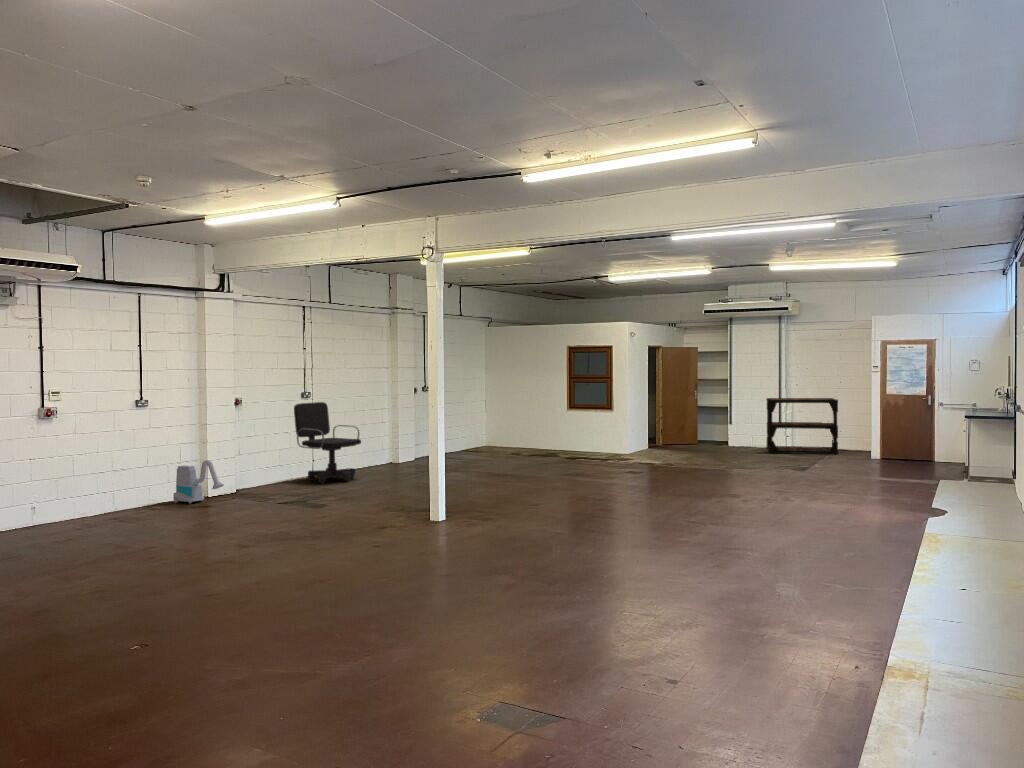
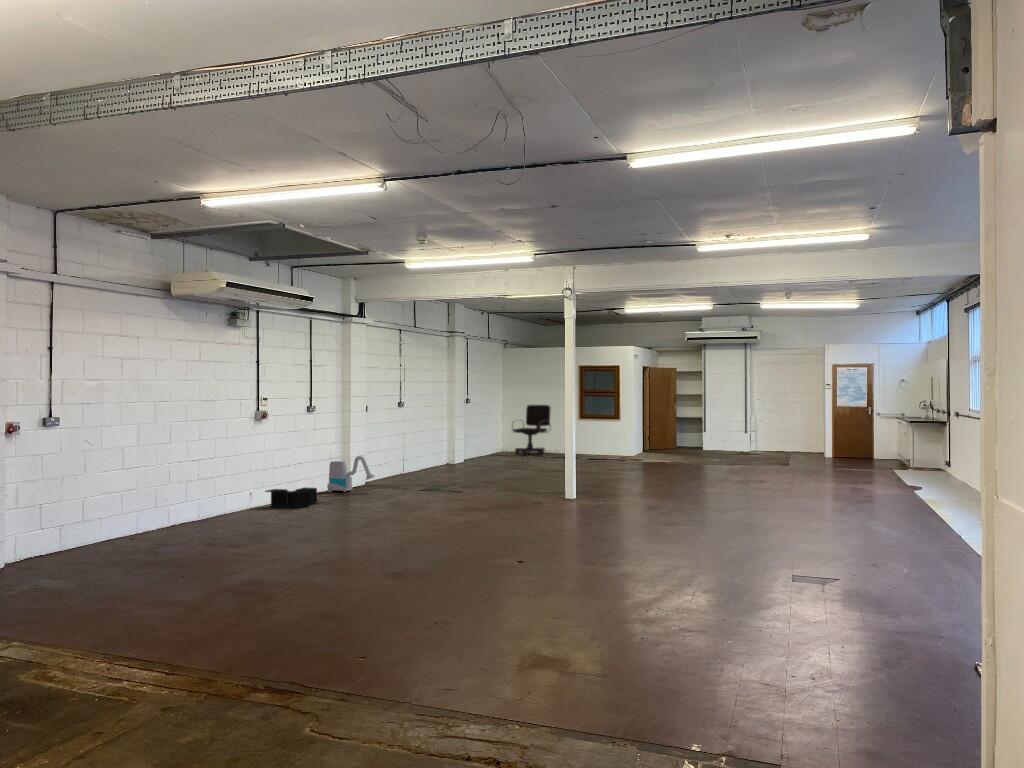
shelving unit: present [766,398,838,454] -> none [737,410,797,454]
office chair: present [294,402,361,483] -> present [513,405,551,455]
storage bin: none [54,500,129,528] -> present [265,487,317,508]

